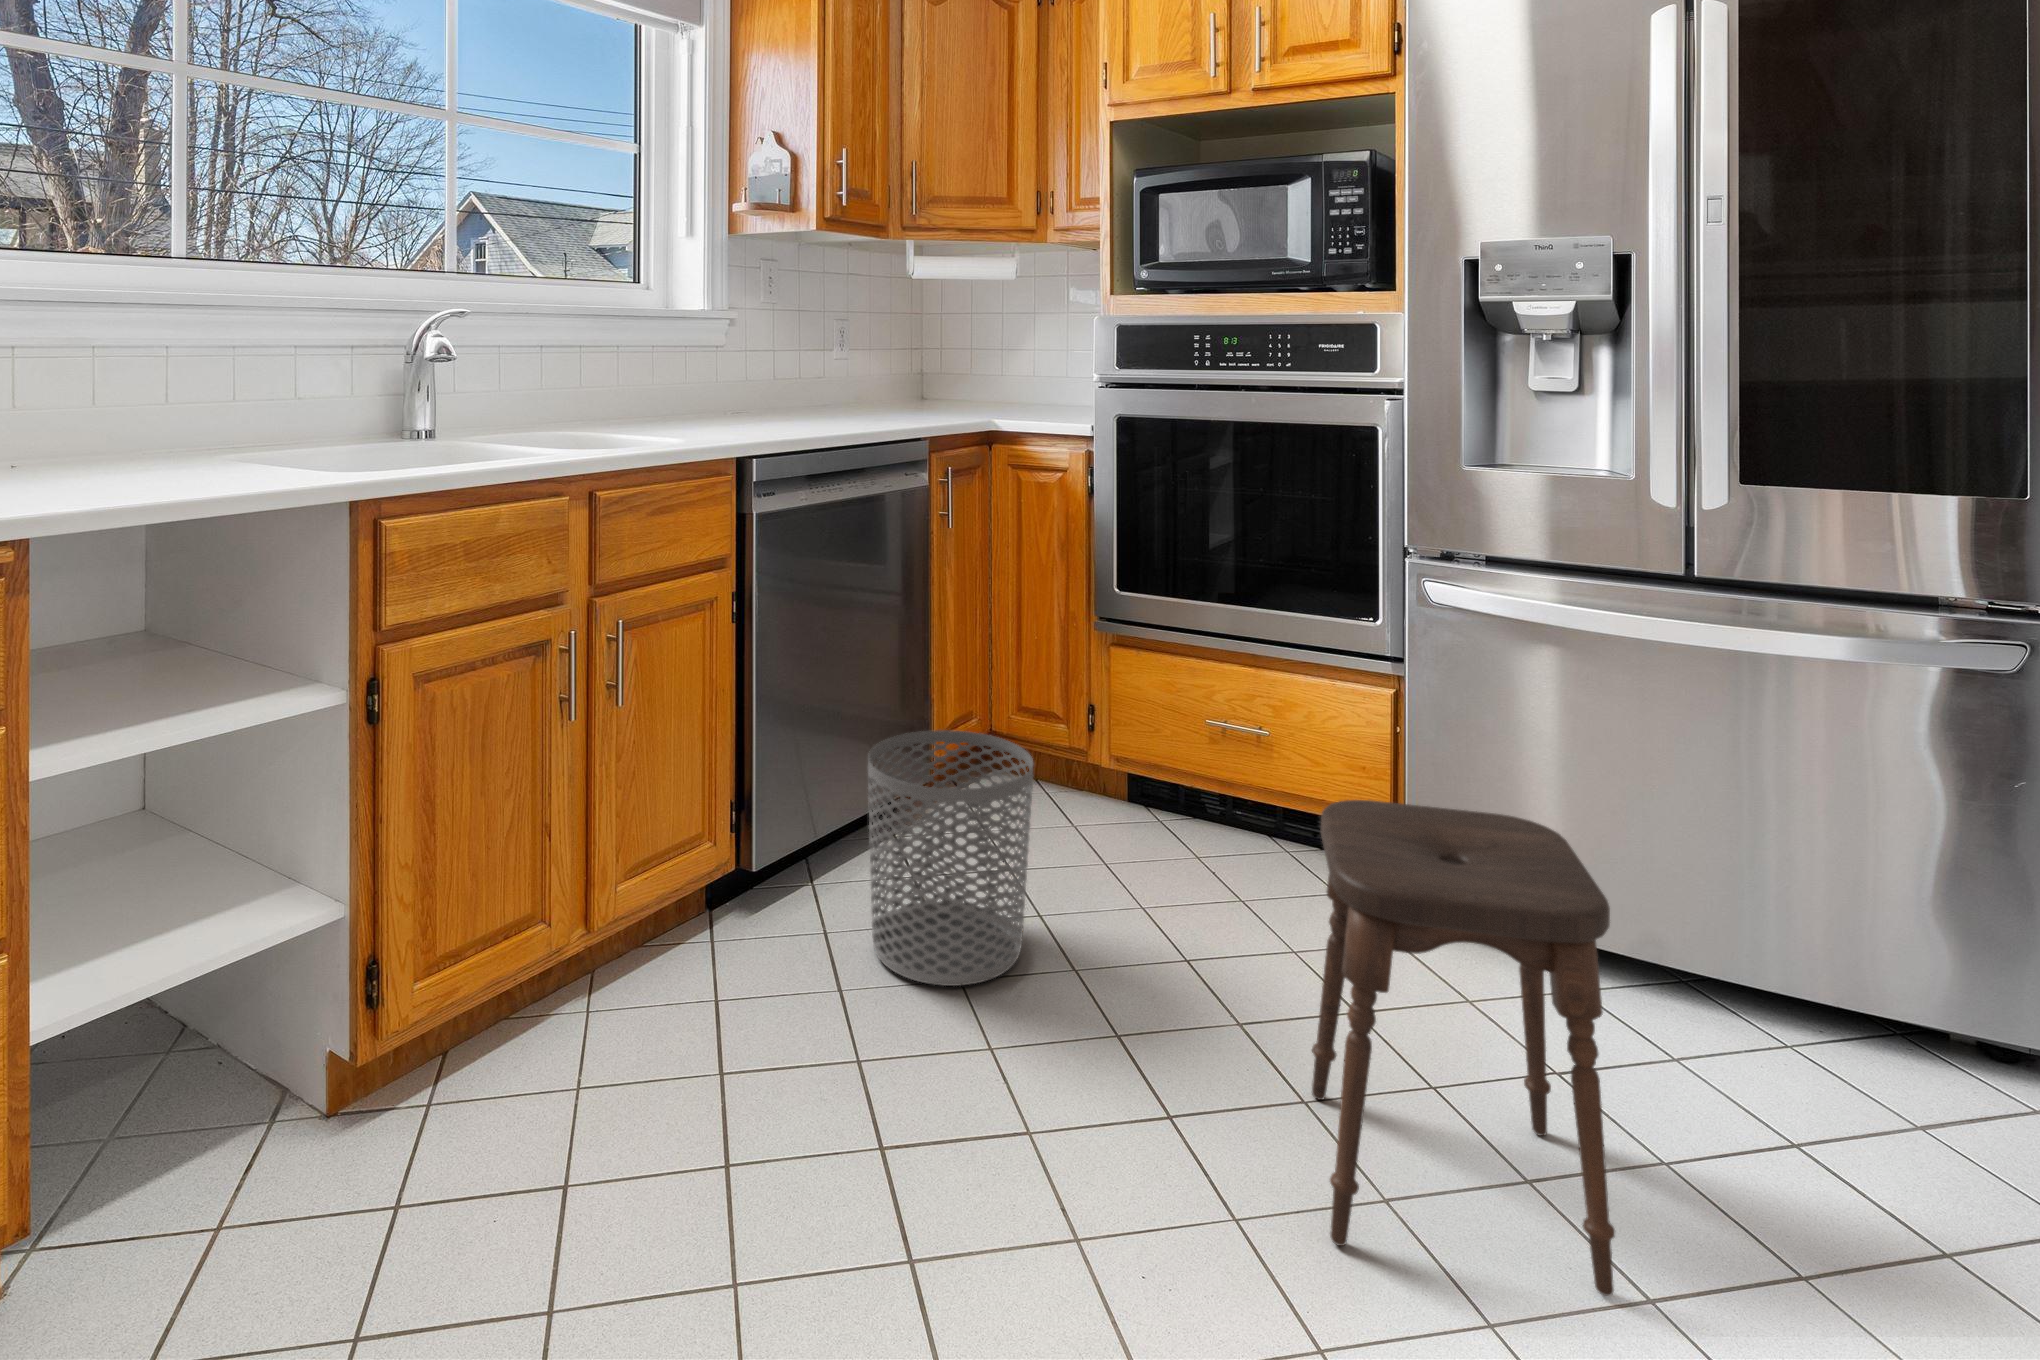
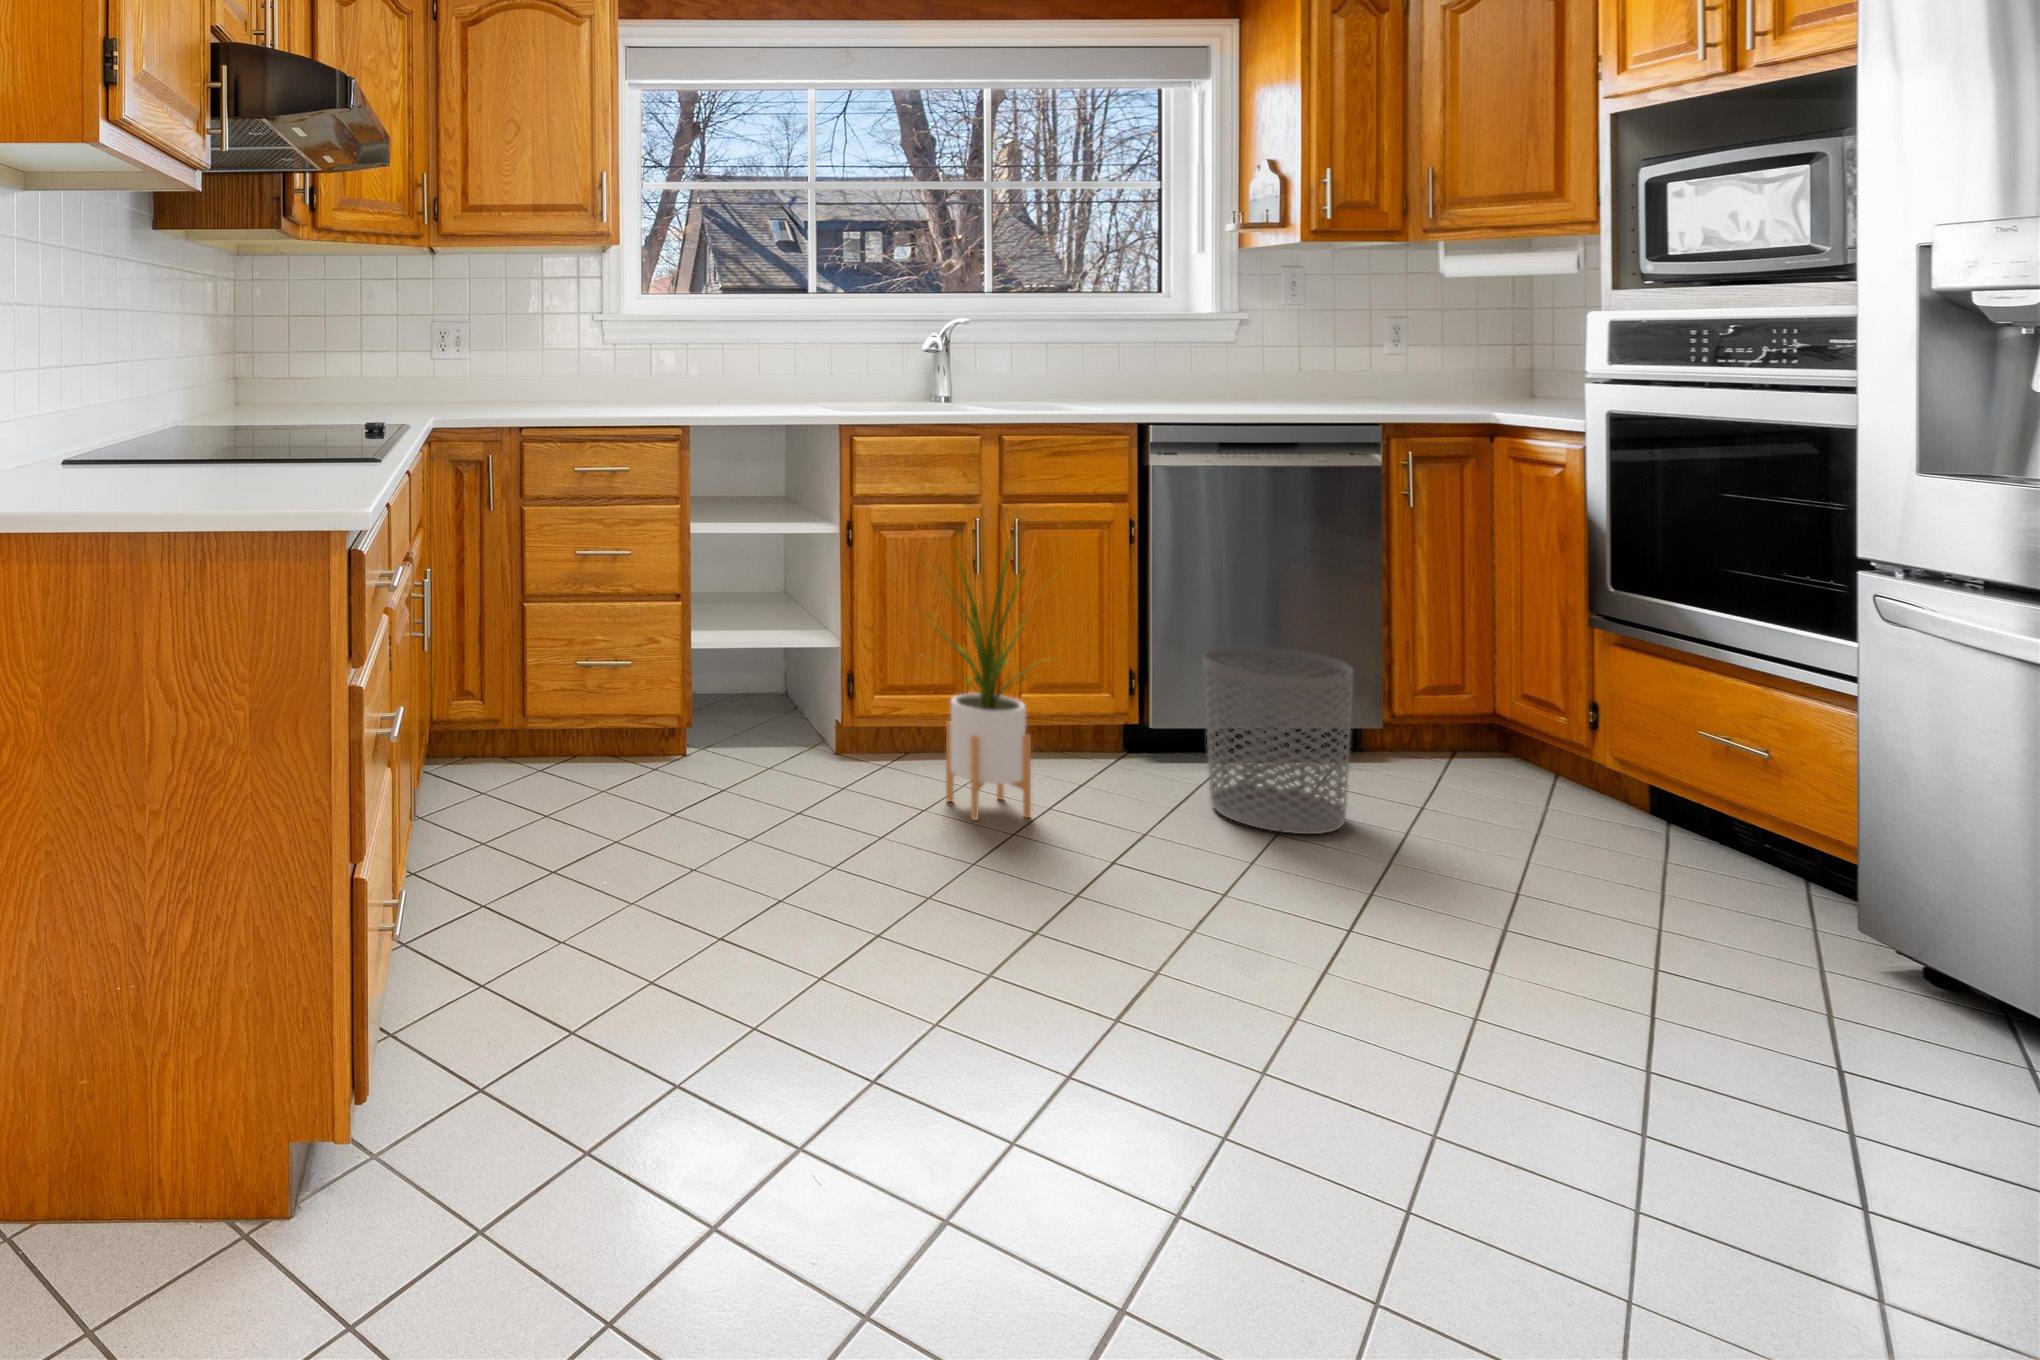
house plant: none [551,655,800,1170] -> present [926,534,1045,820]
stool: present [1312,800,1615,1296] -> none [1346,699,1670,1060]

